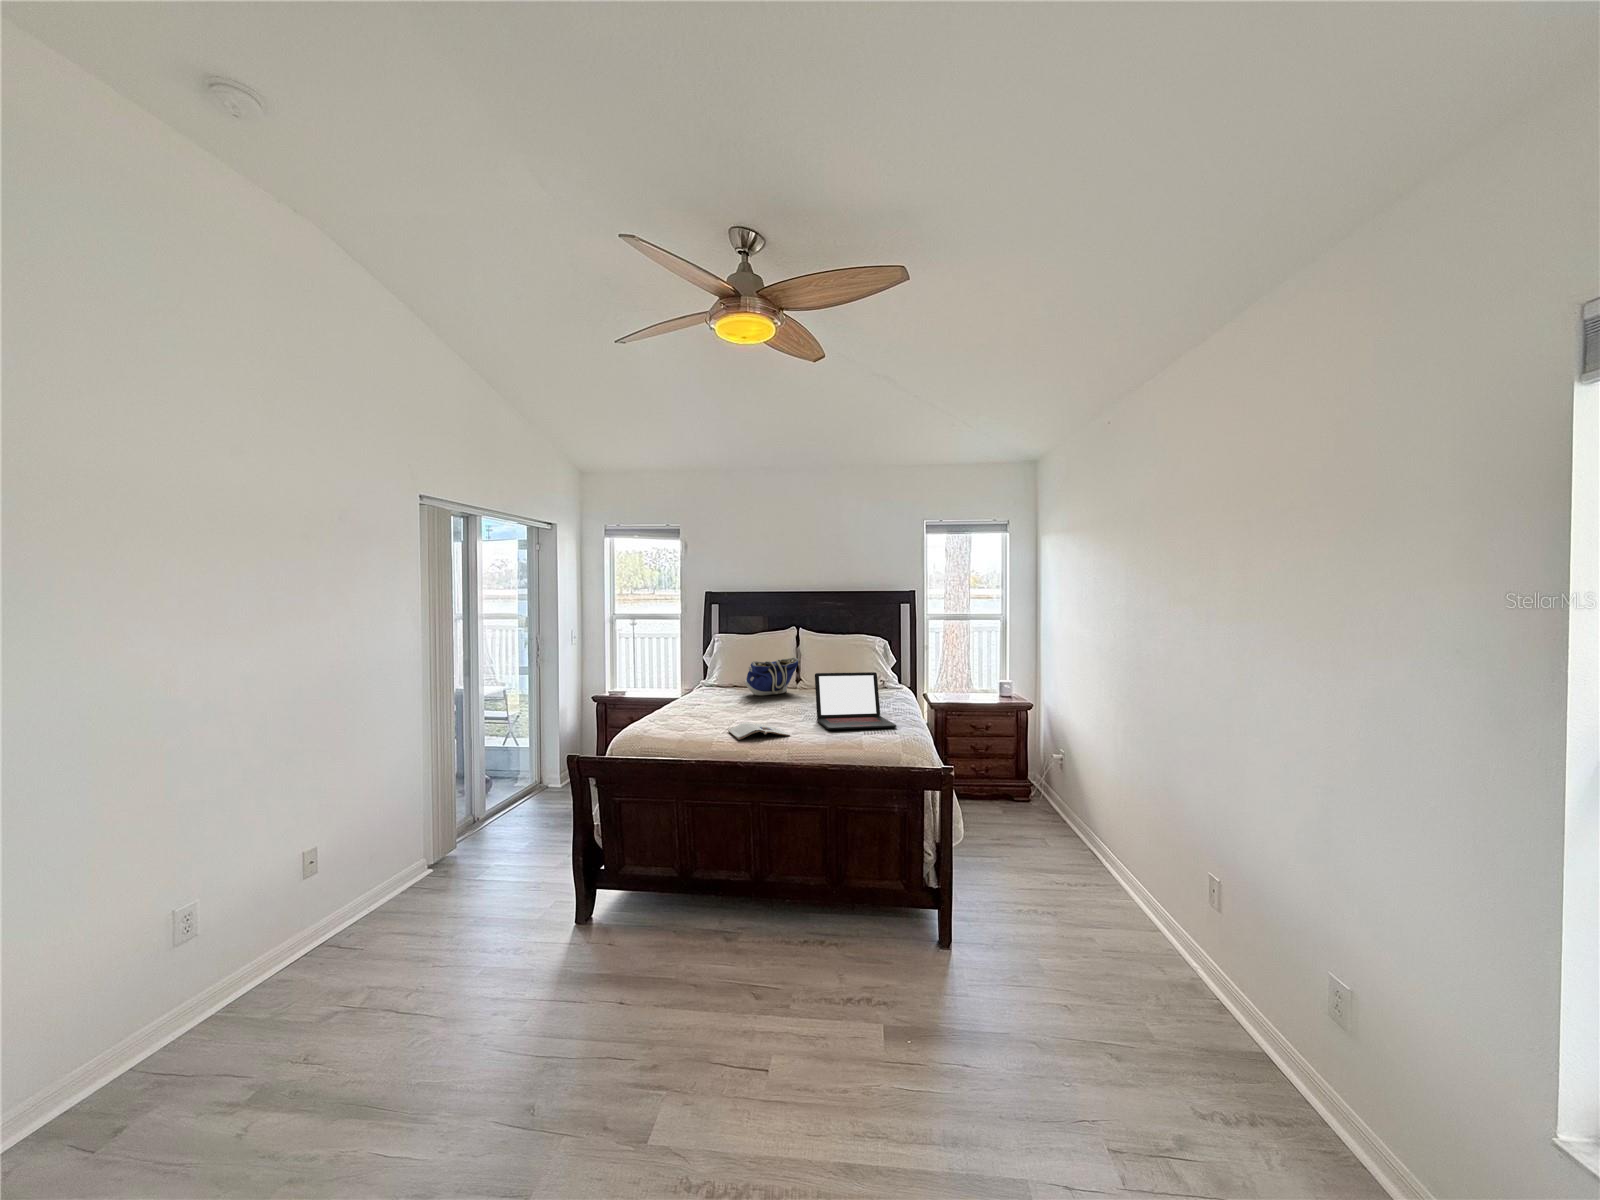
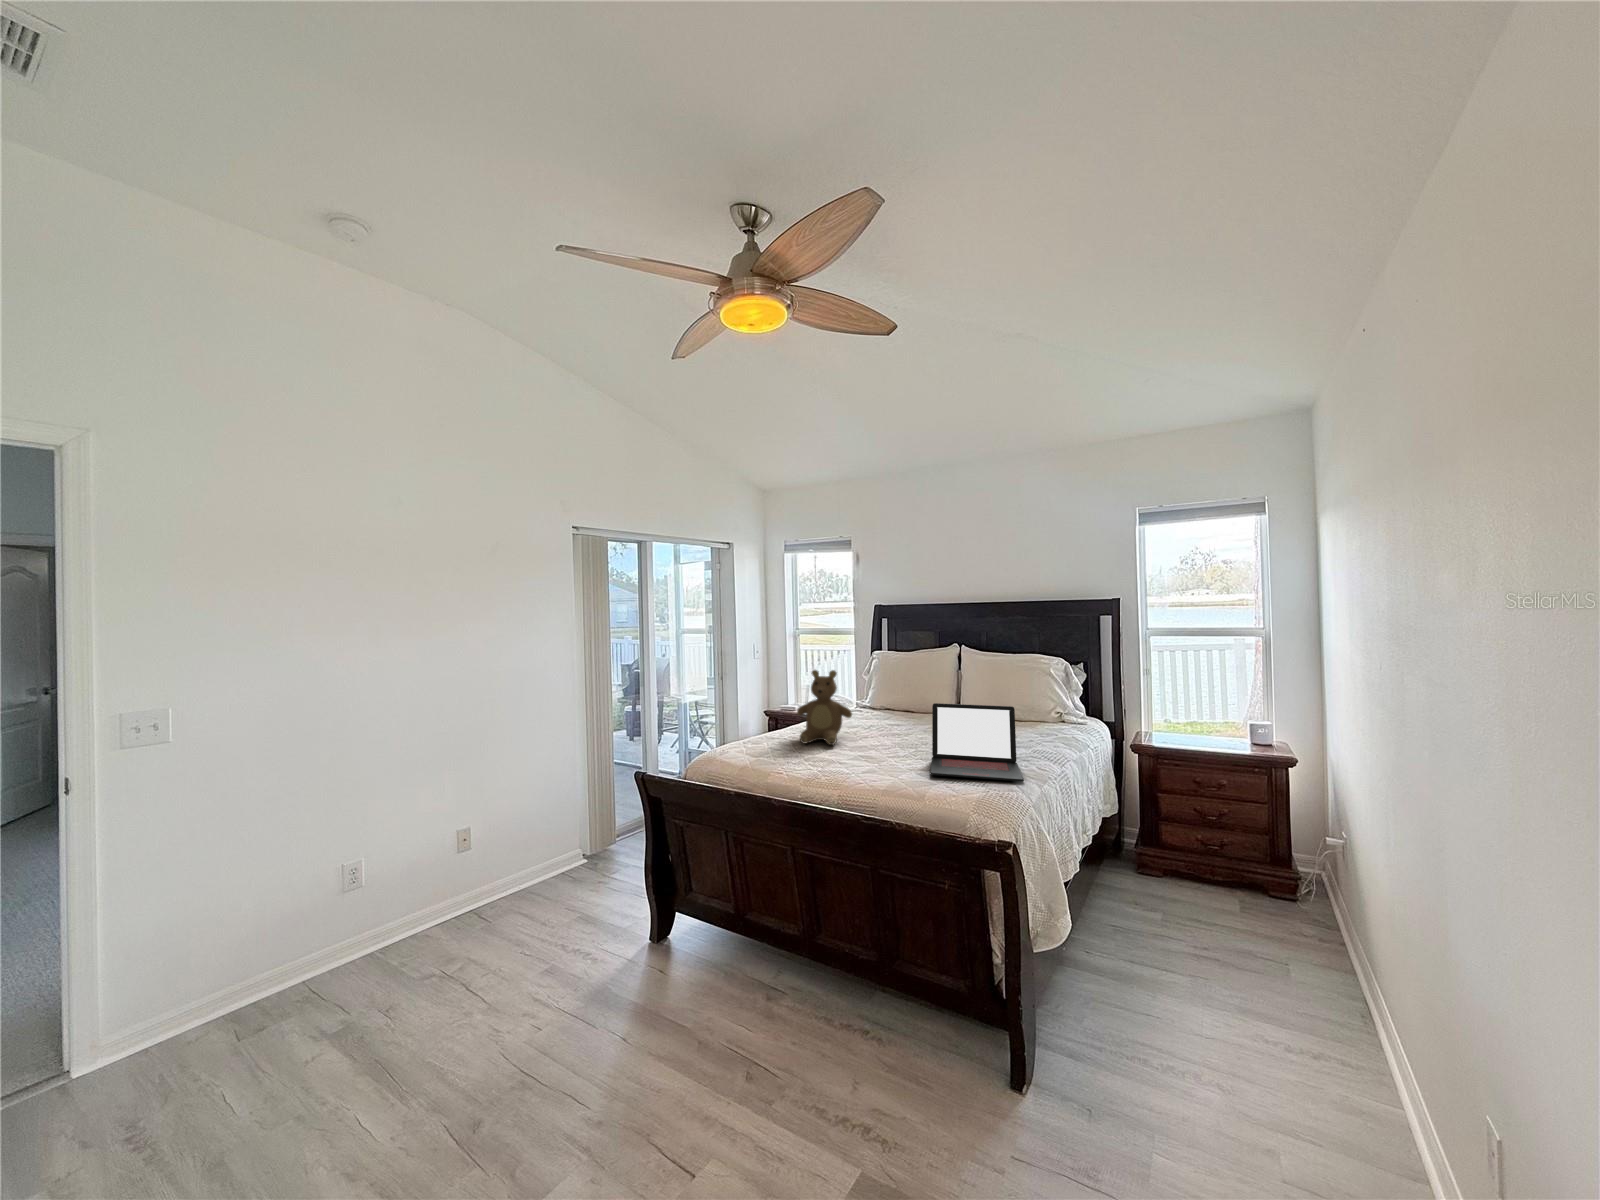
teddy bear: none [679,650,734,719] -> present [797,670,852,745]
tote bag: present [744,658,798,695] -> none [888,679,950,720]
magazine: present [728,722,790,740] -> none [818,755,880,778]

